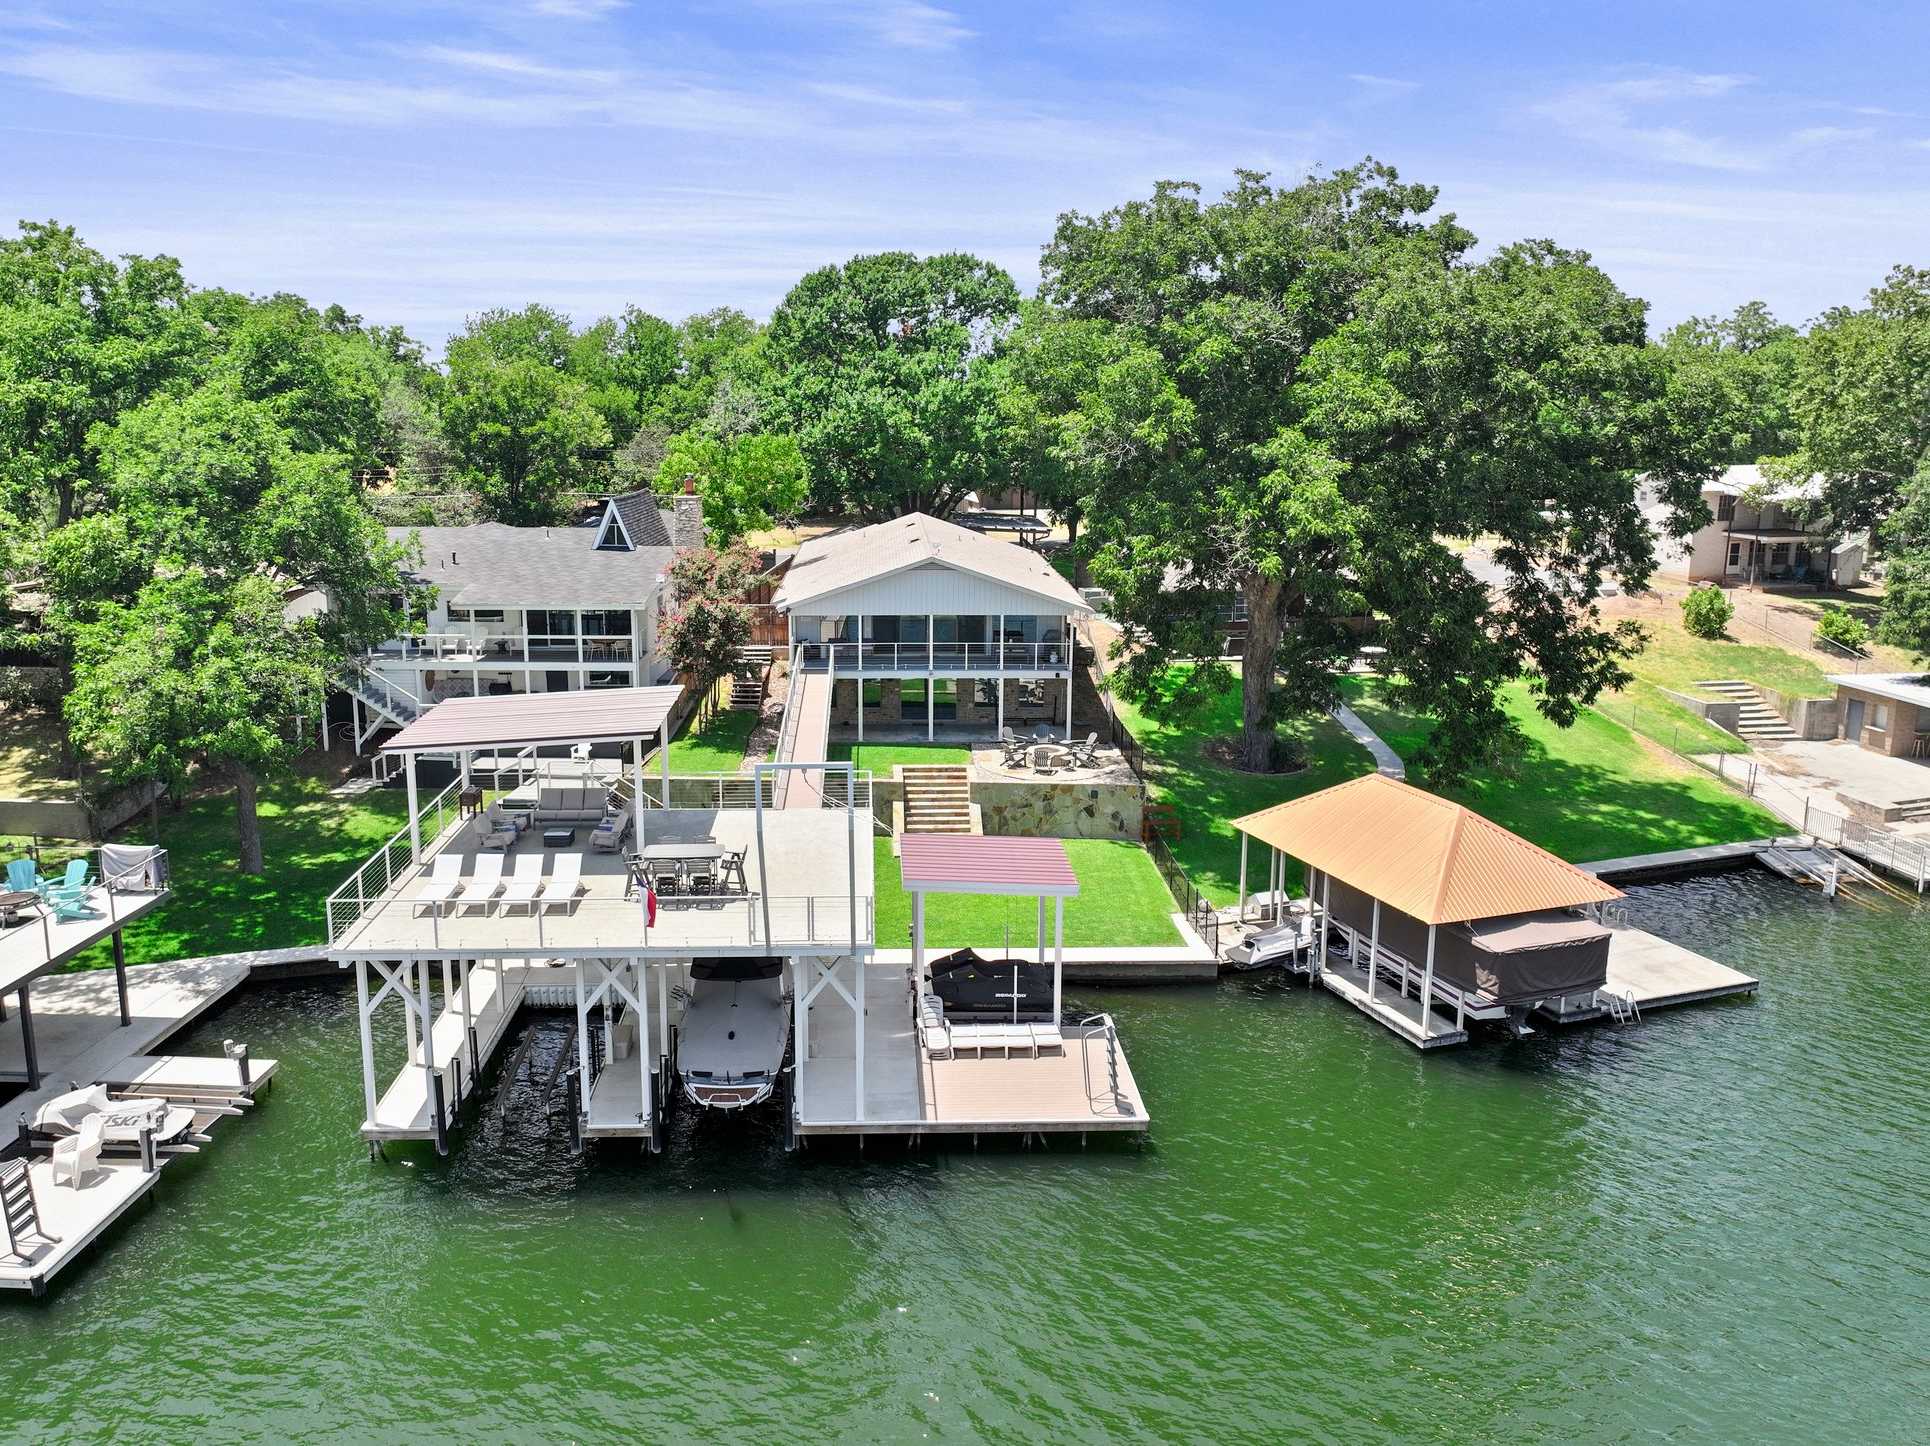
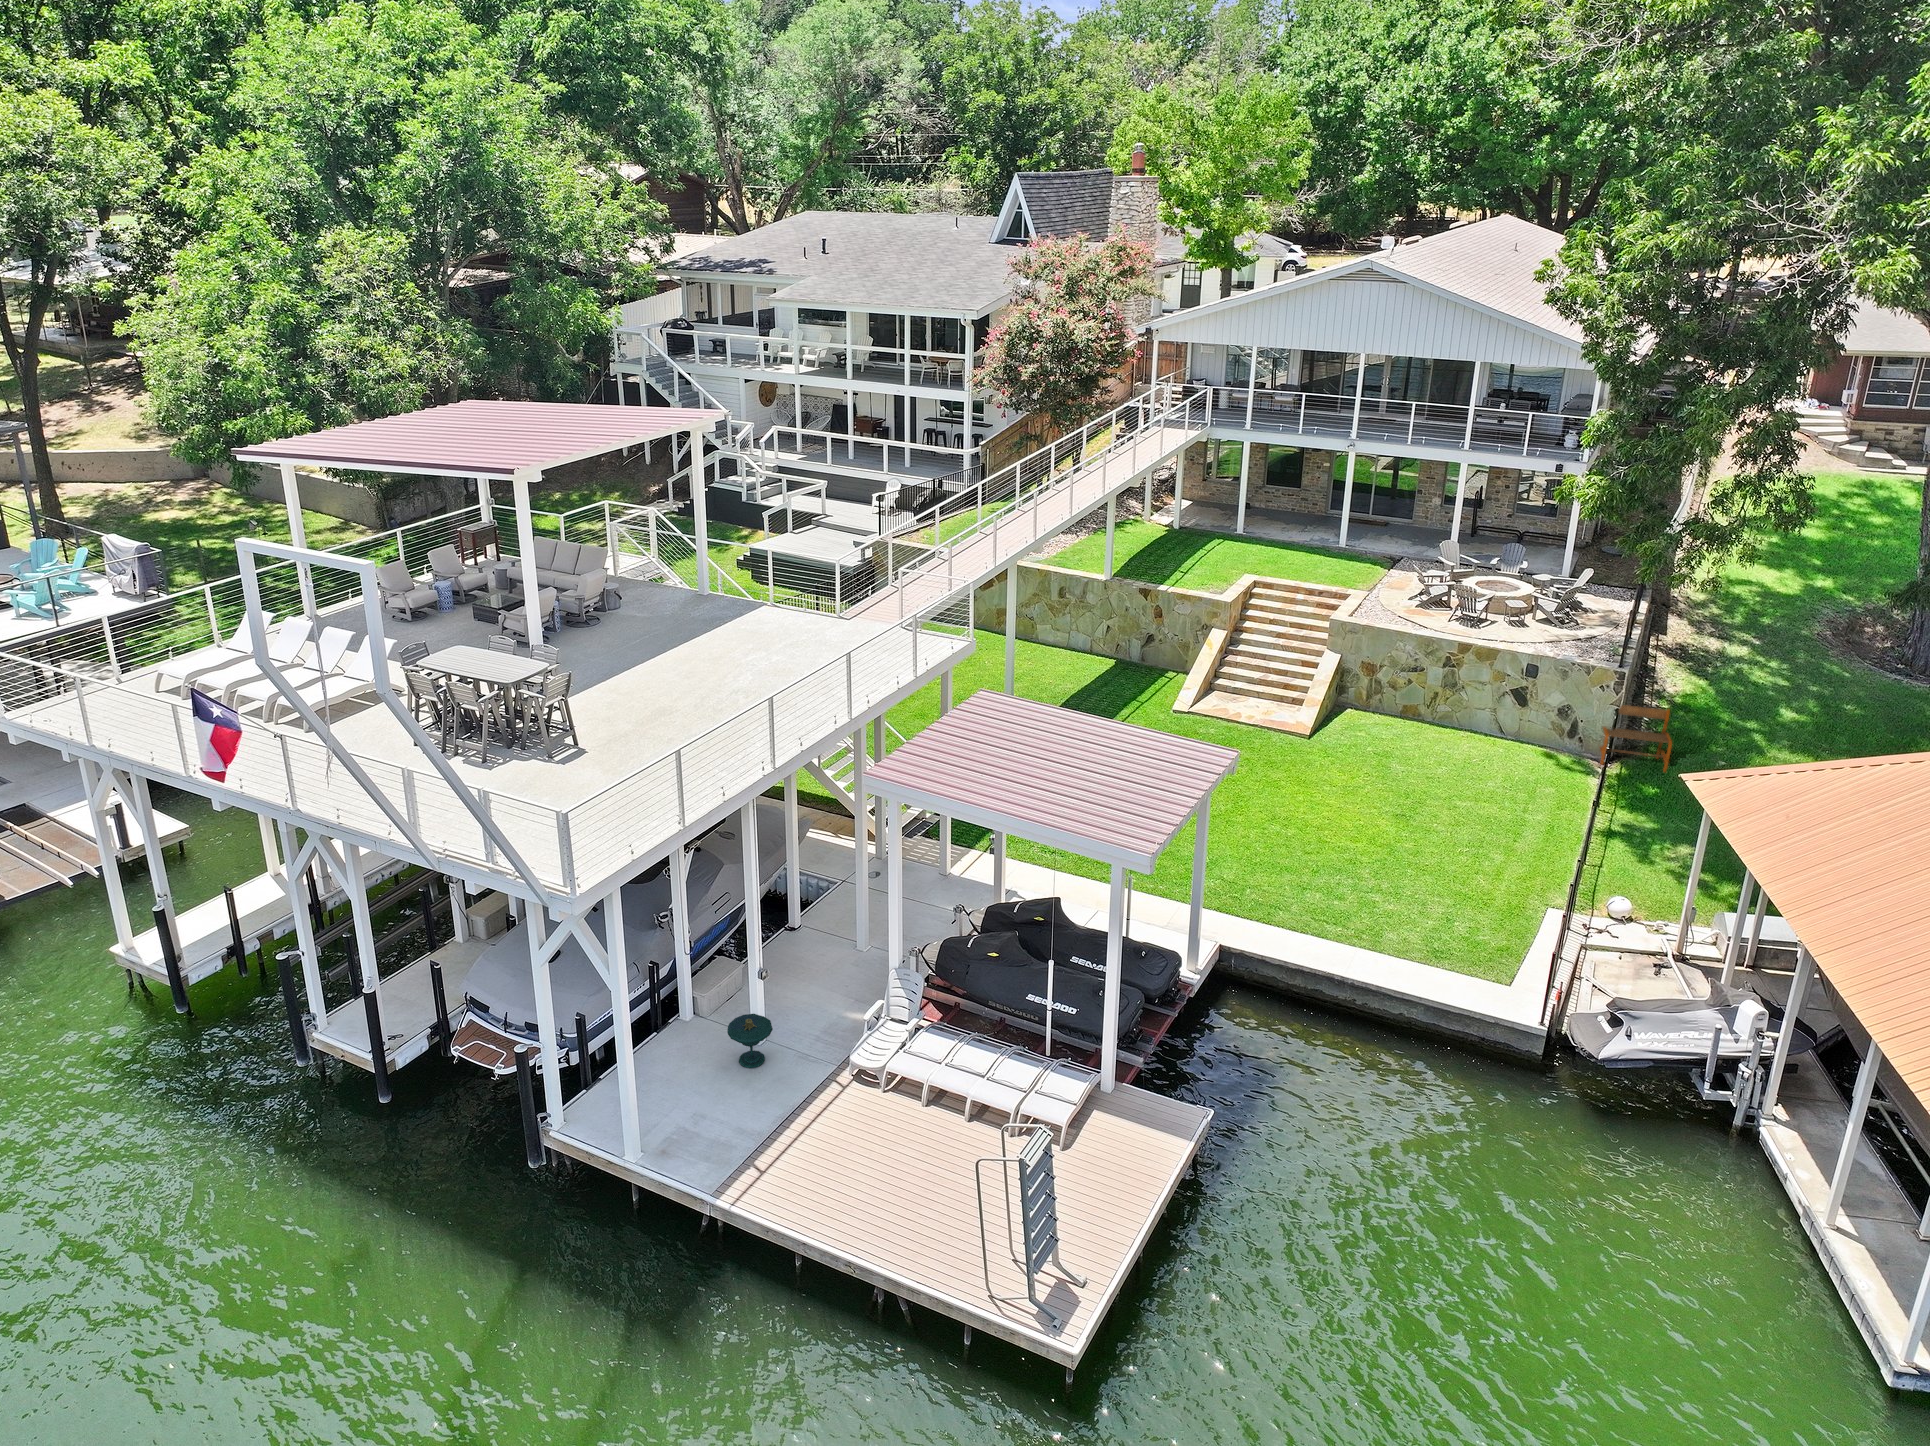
side table: none [858,1038,886,1070] -> present [727,1014,773,1068]

